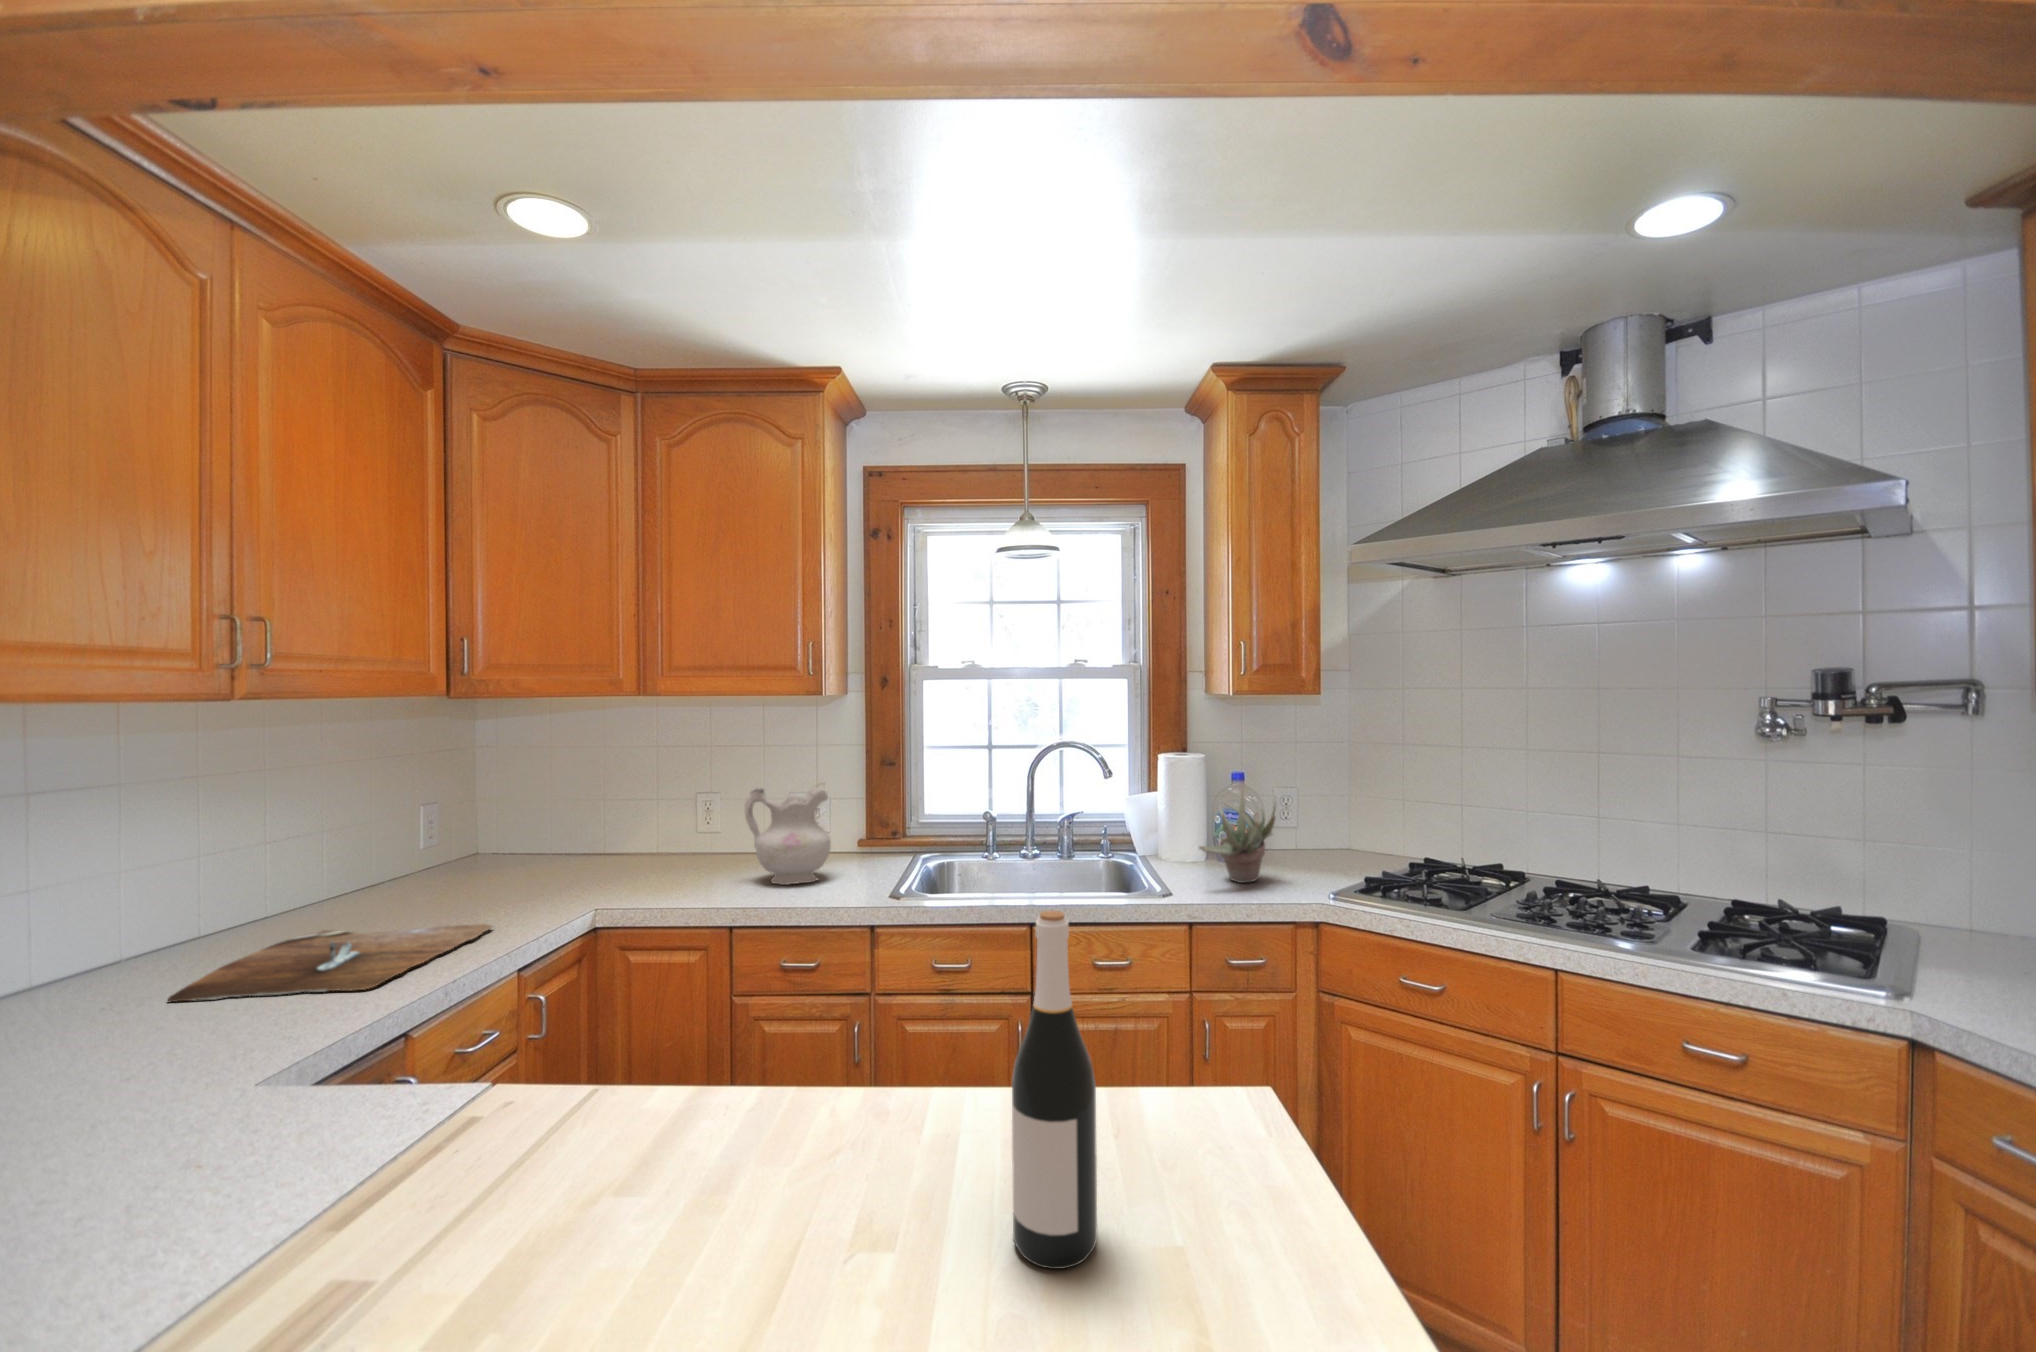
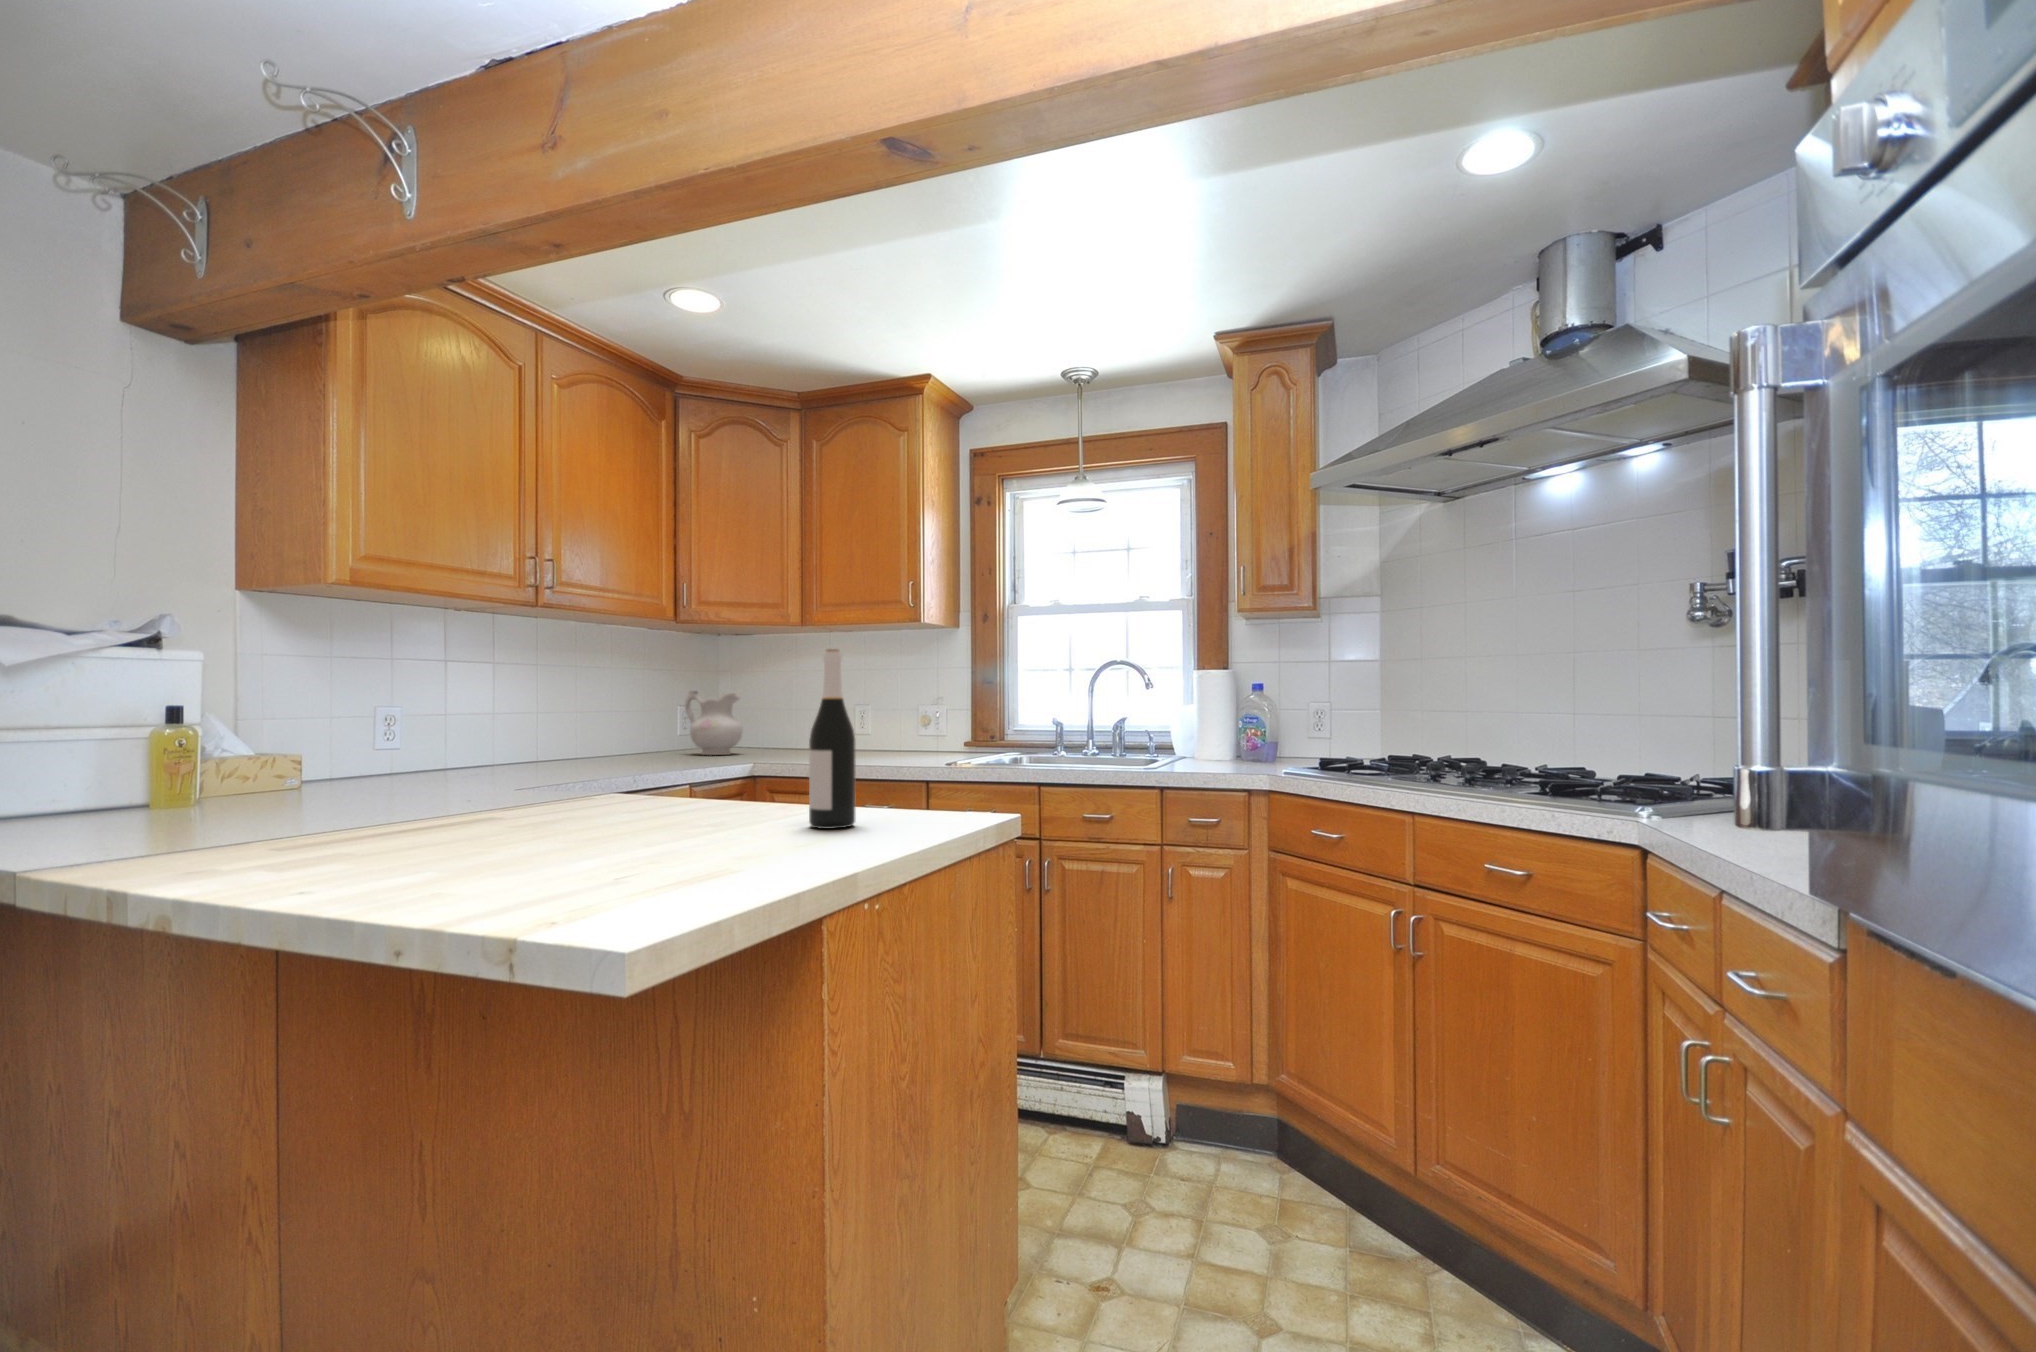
succulent plant: present [1199,787,1276,883] -> none [1180,684,1257,768]
ceramic pitcher: present [745,788,831,885] -> present [685,690,742,755]
cutting board: present [168,924,492,1002] -> none [506,754,683,774]

